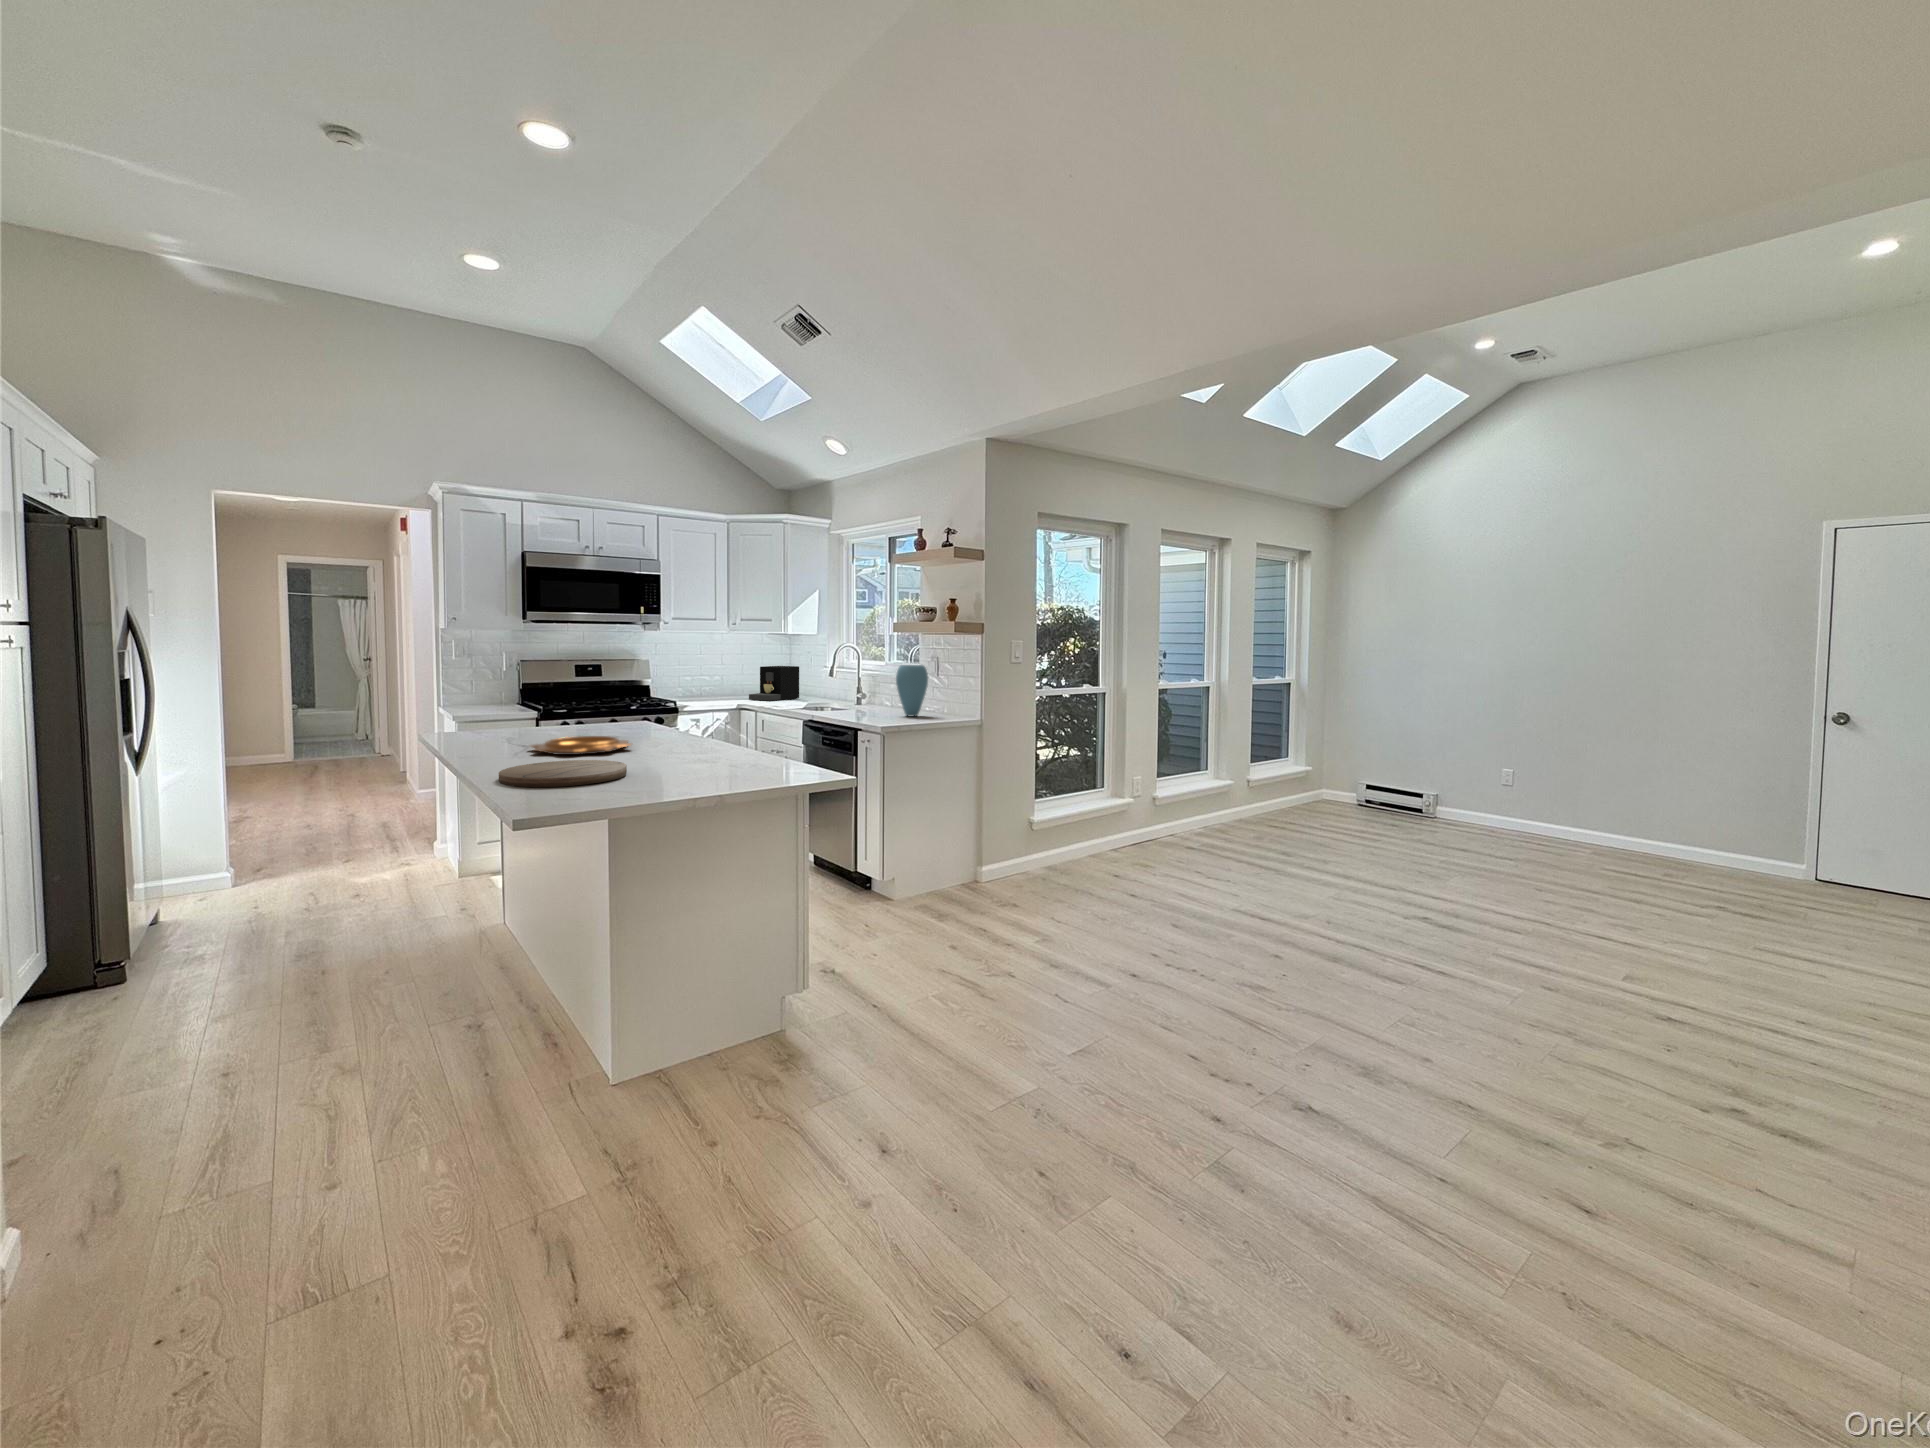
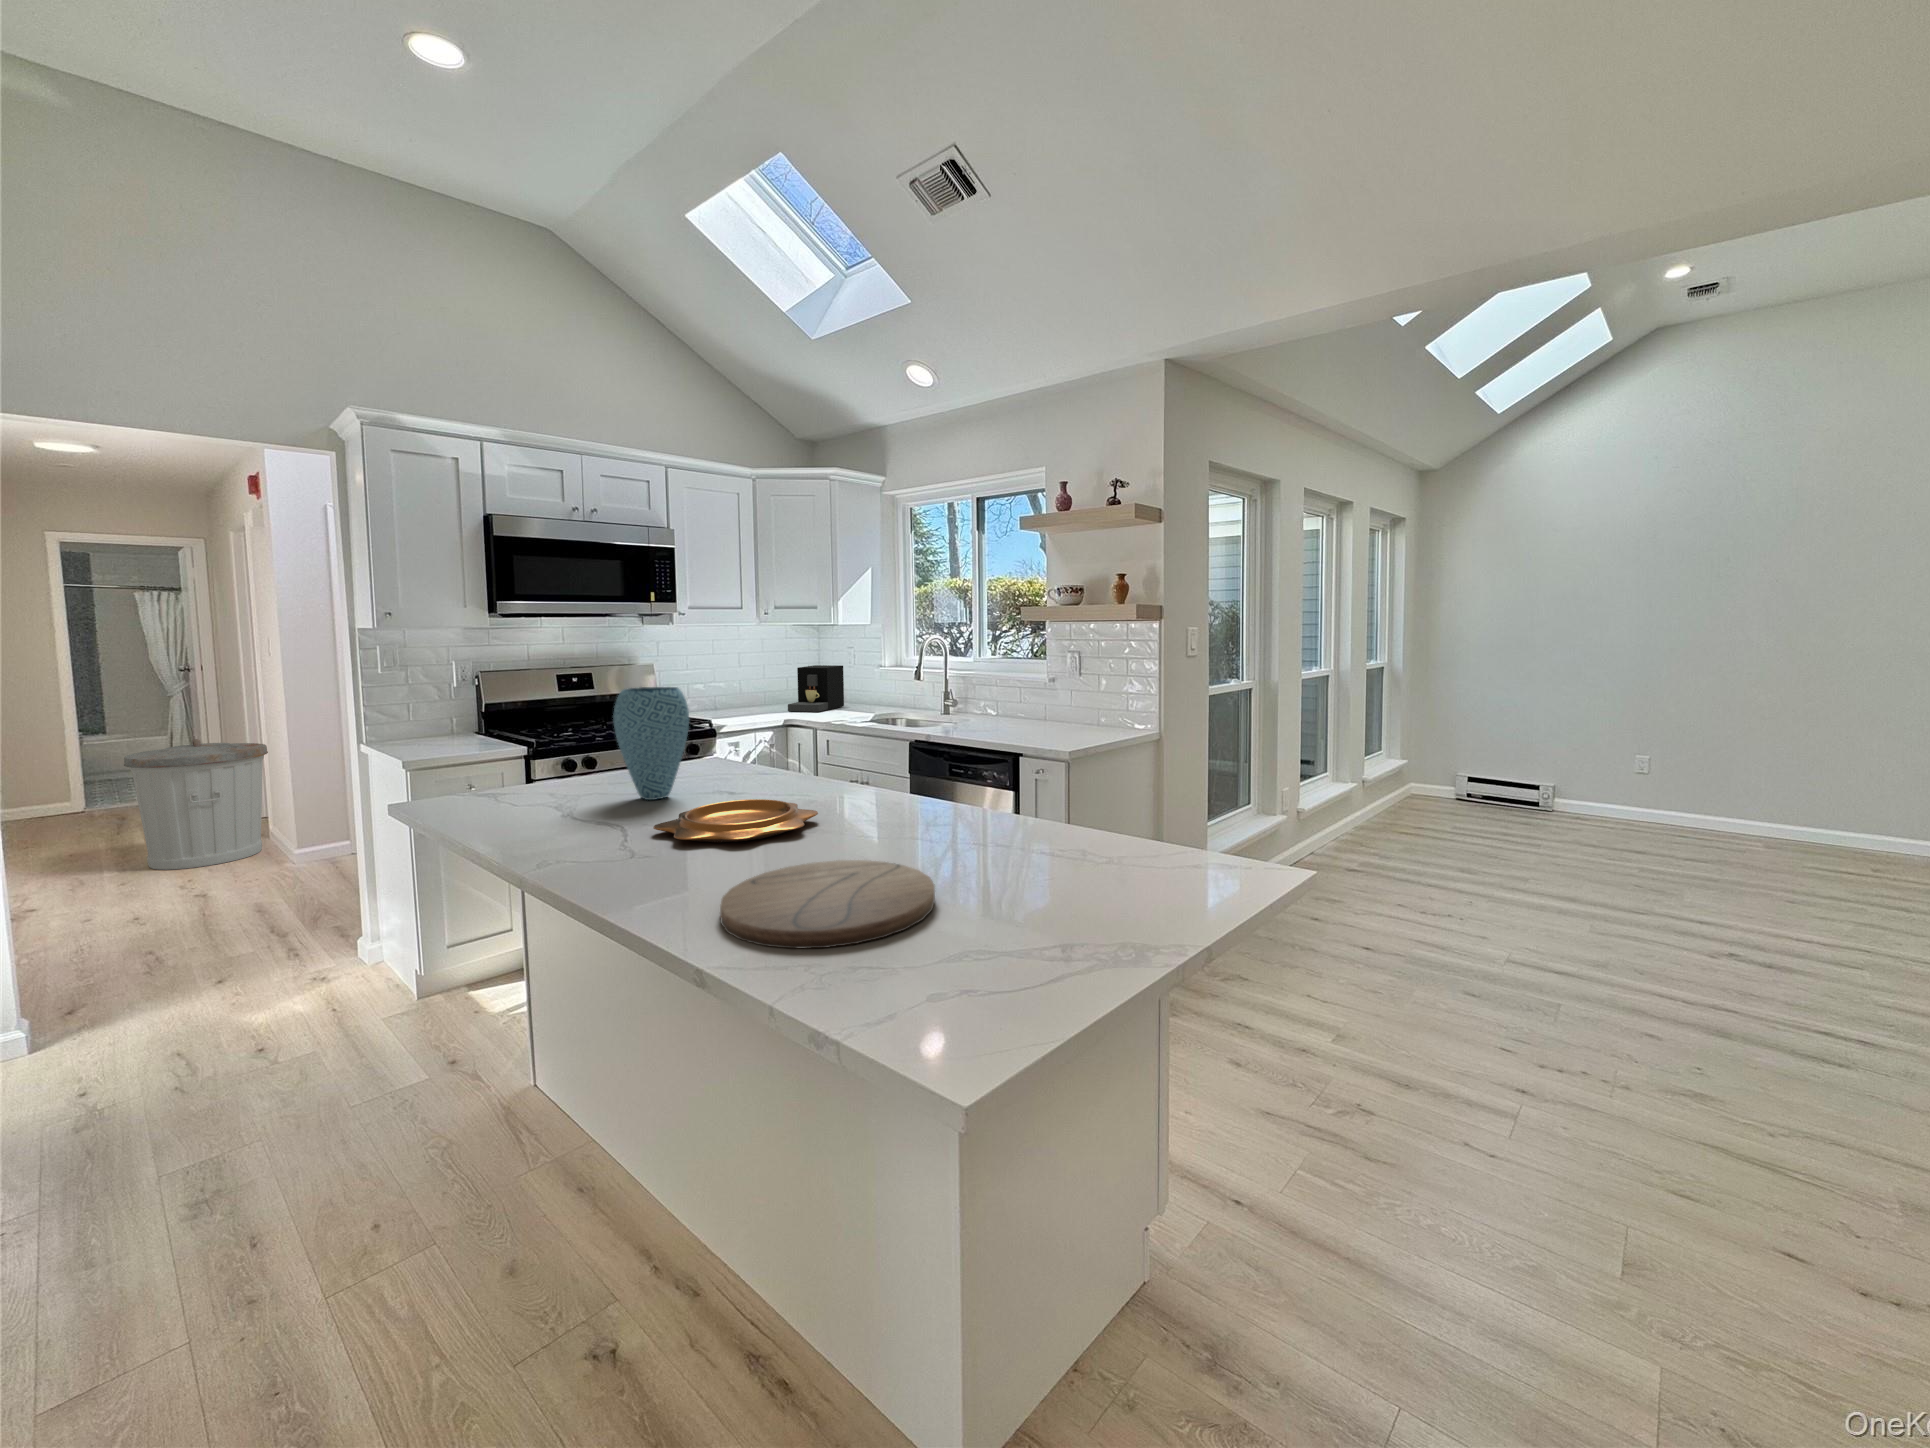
vase: present [896,665,928,717] -> present [613,687,689,800]
trash can: none [312,707,405,798] -> present [124,739,268,870]

